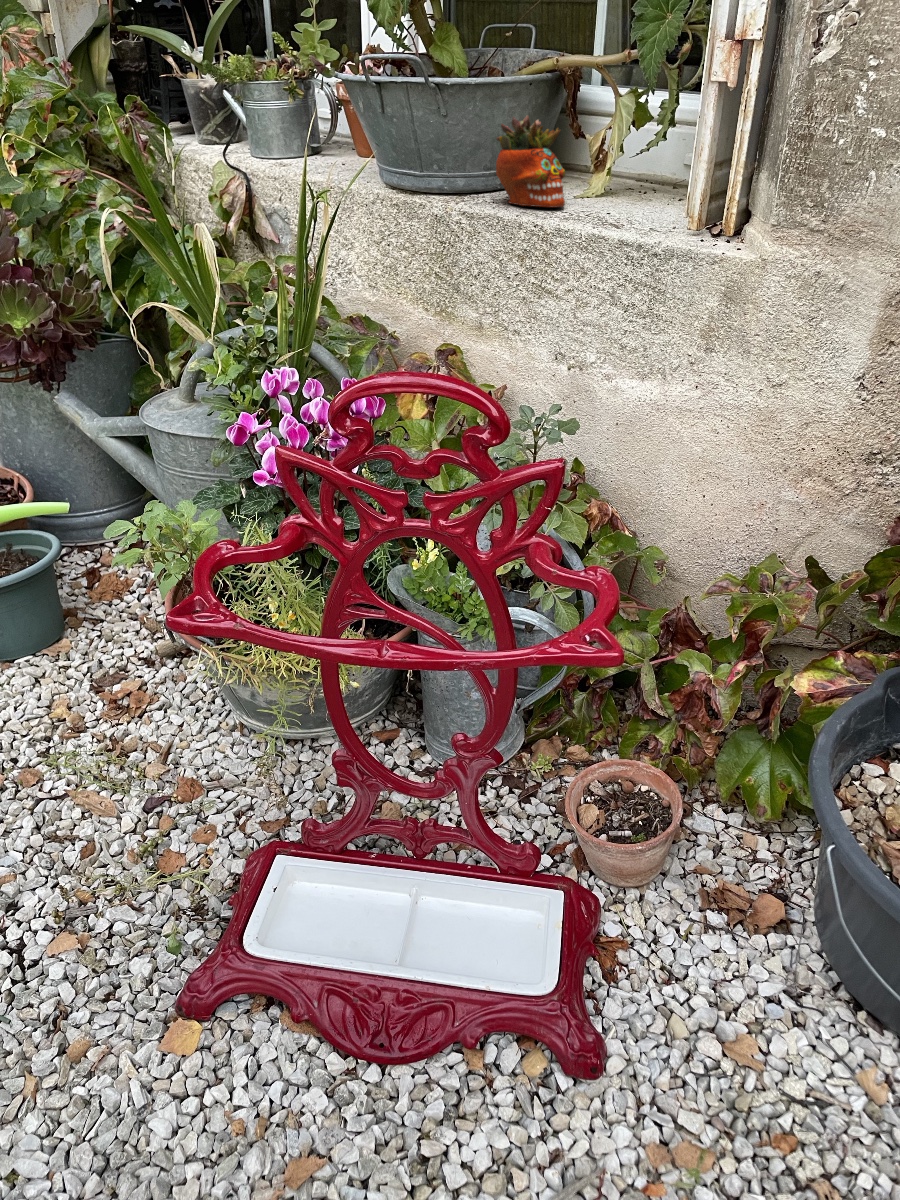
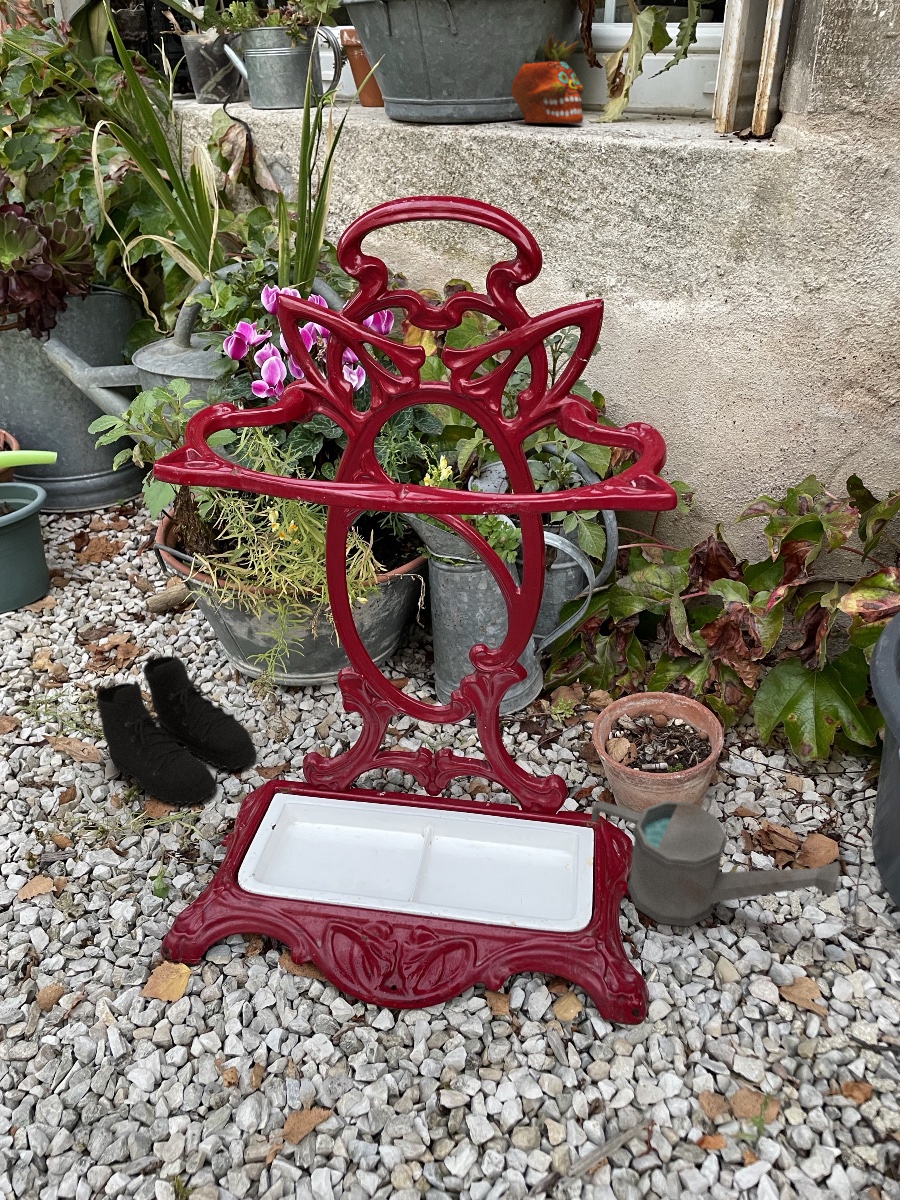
boots: none [113,717,260,859] -> present [96,655,257,805]
watering can: none [560,869,779,984] -> present [592,801,840,926]

